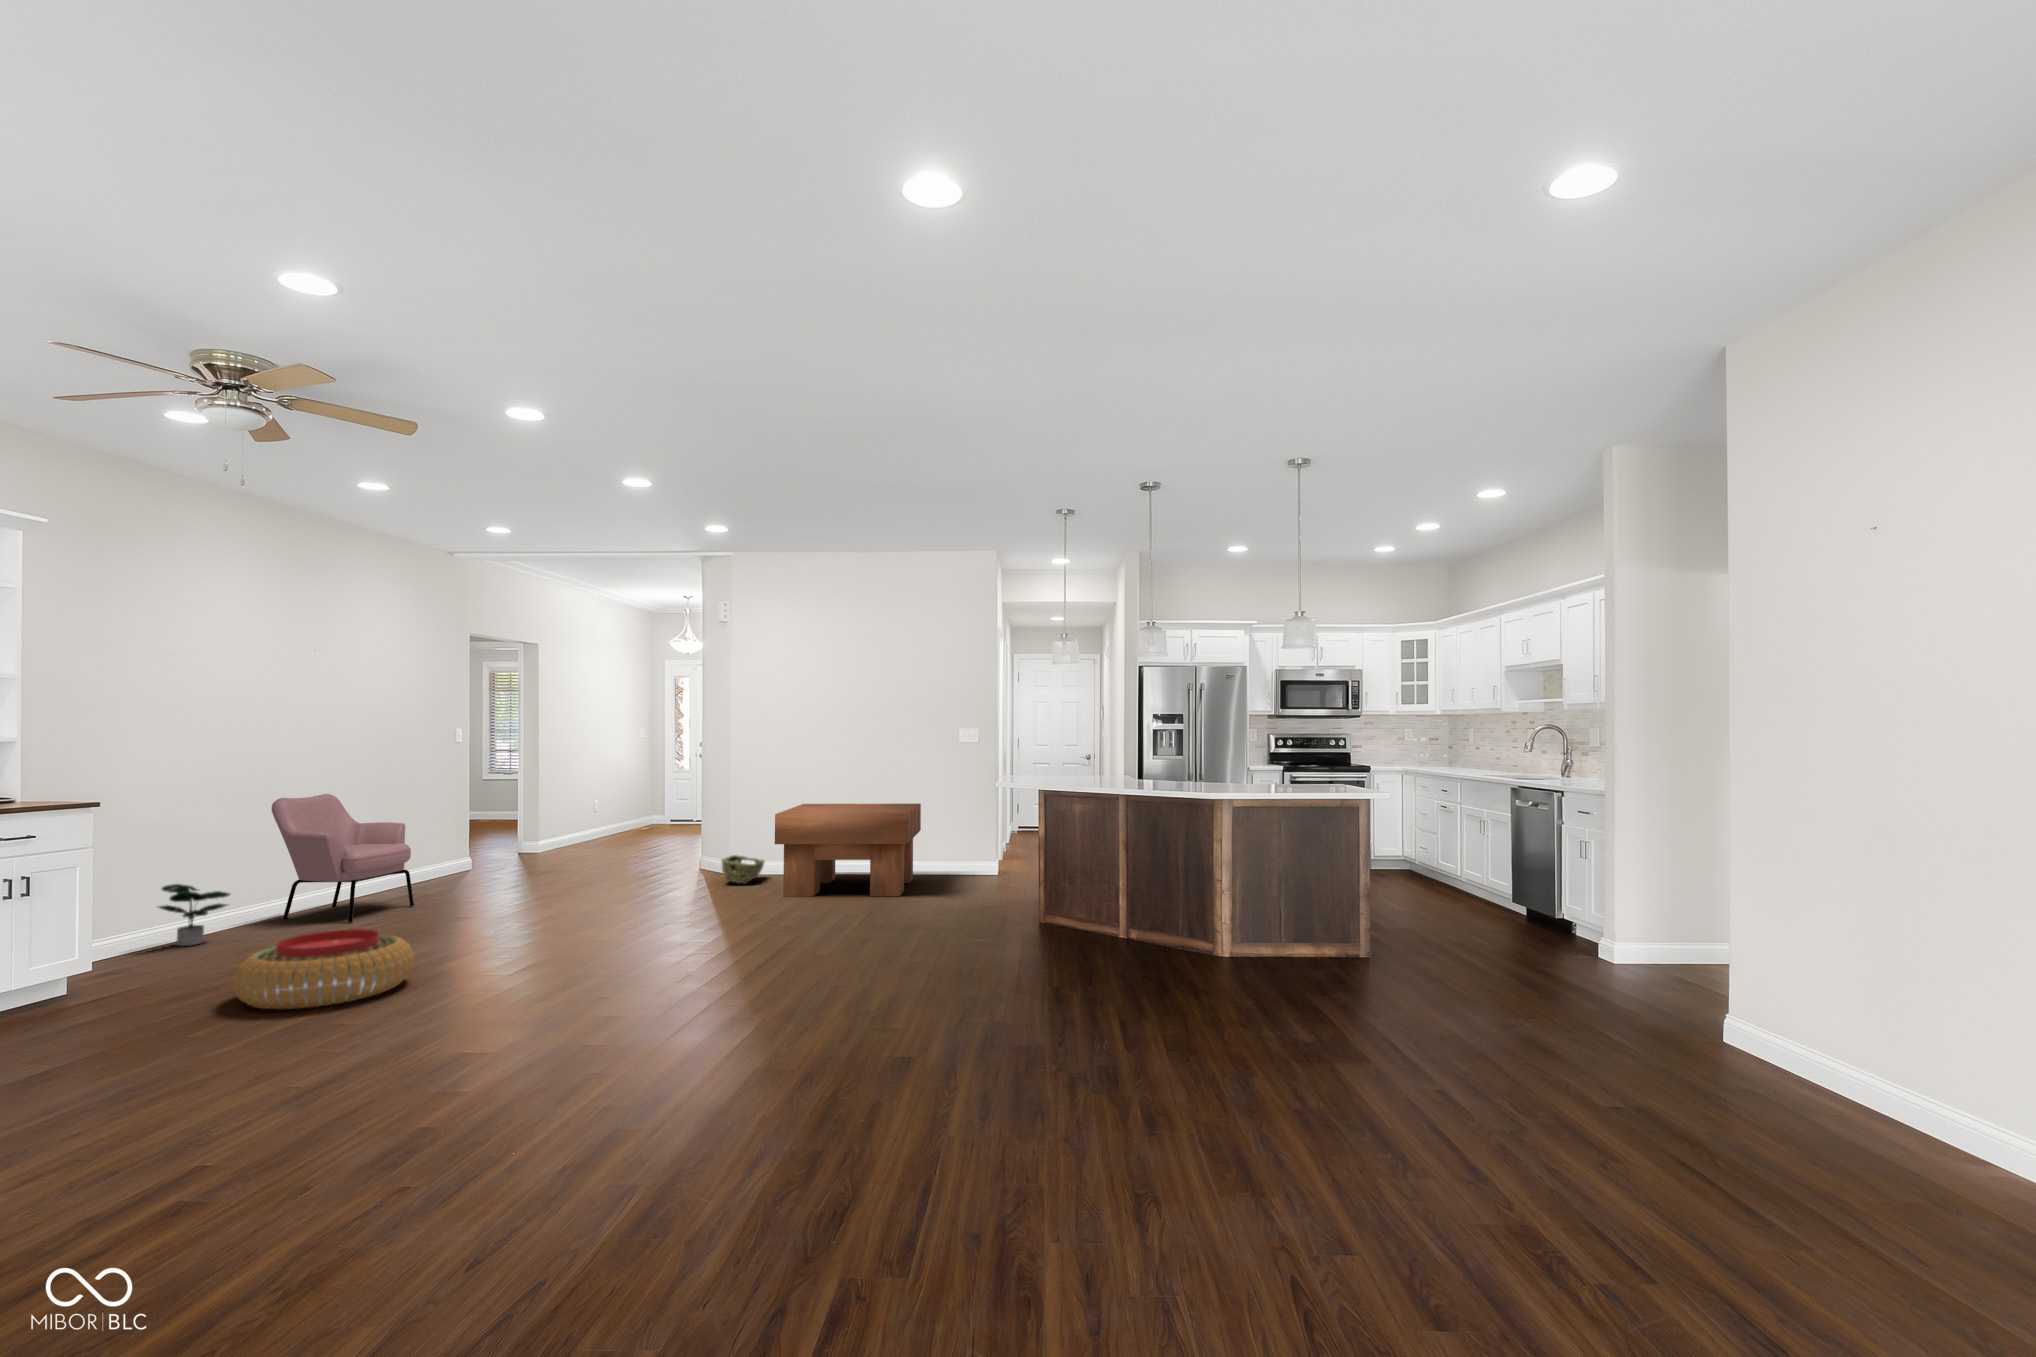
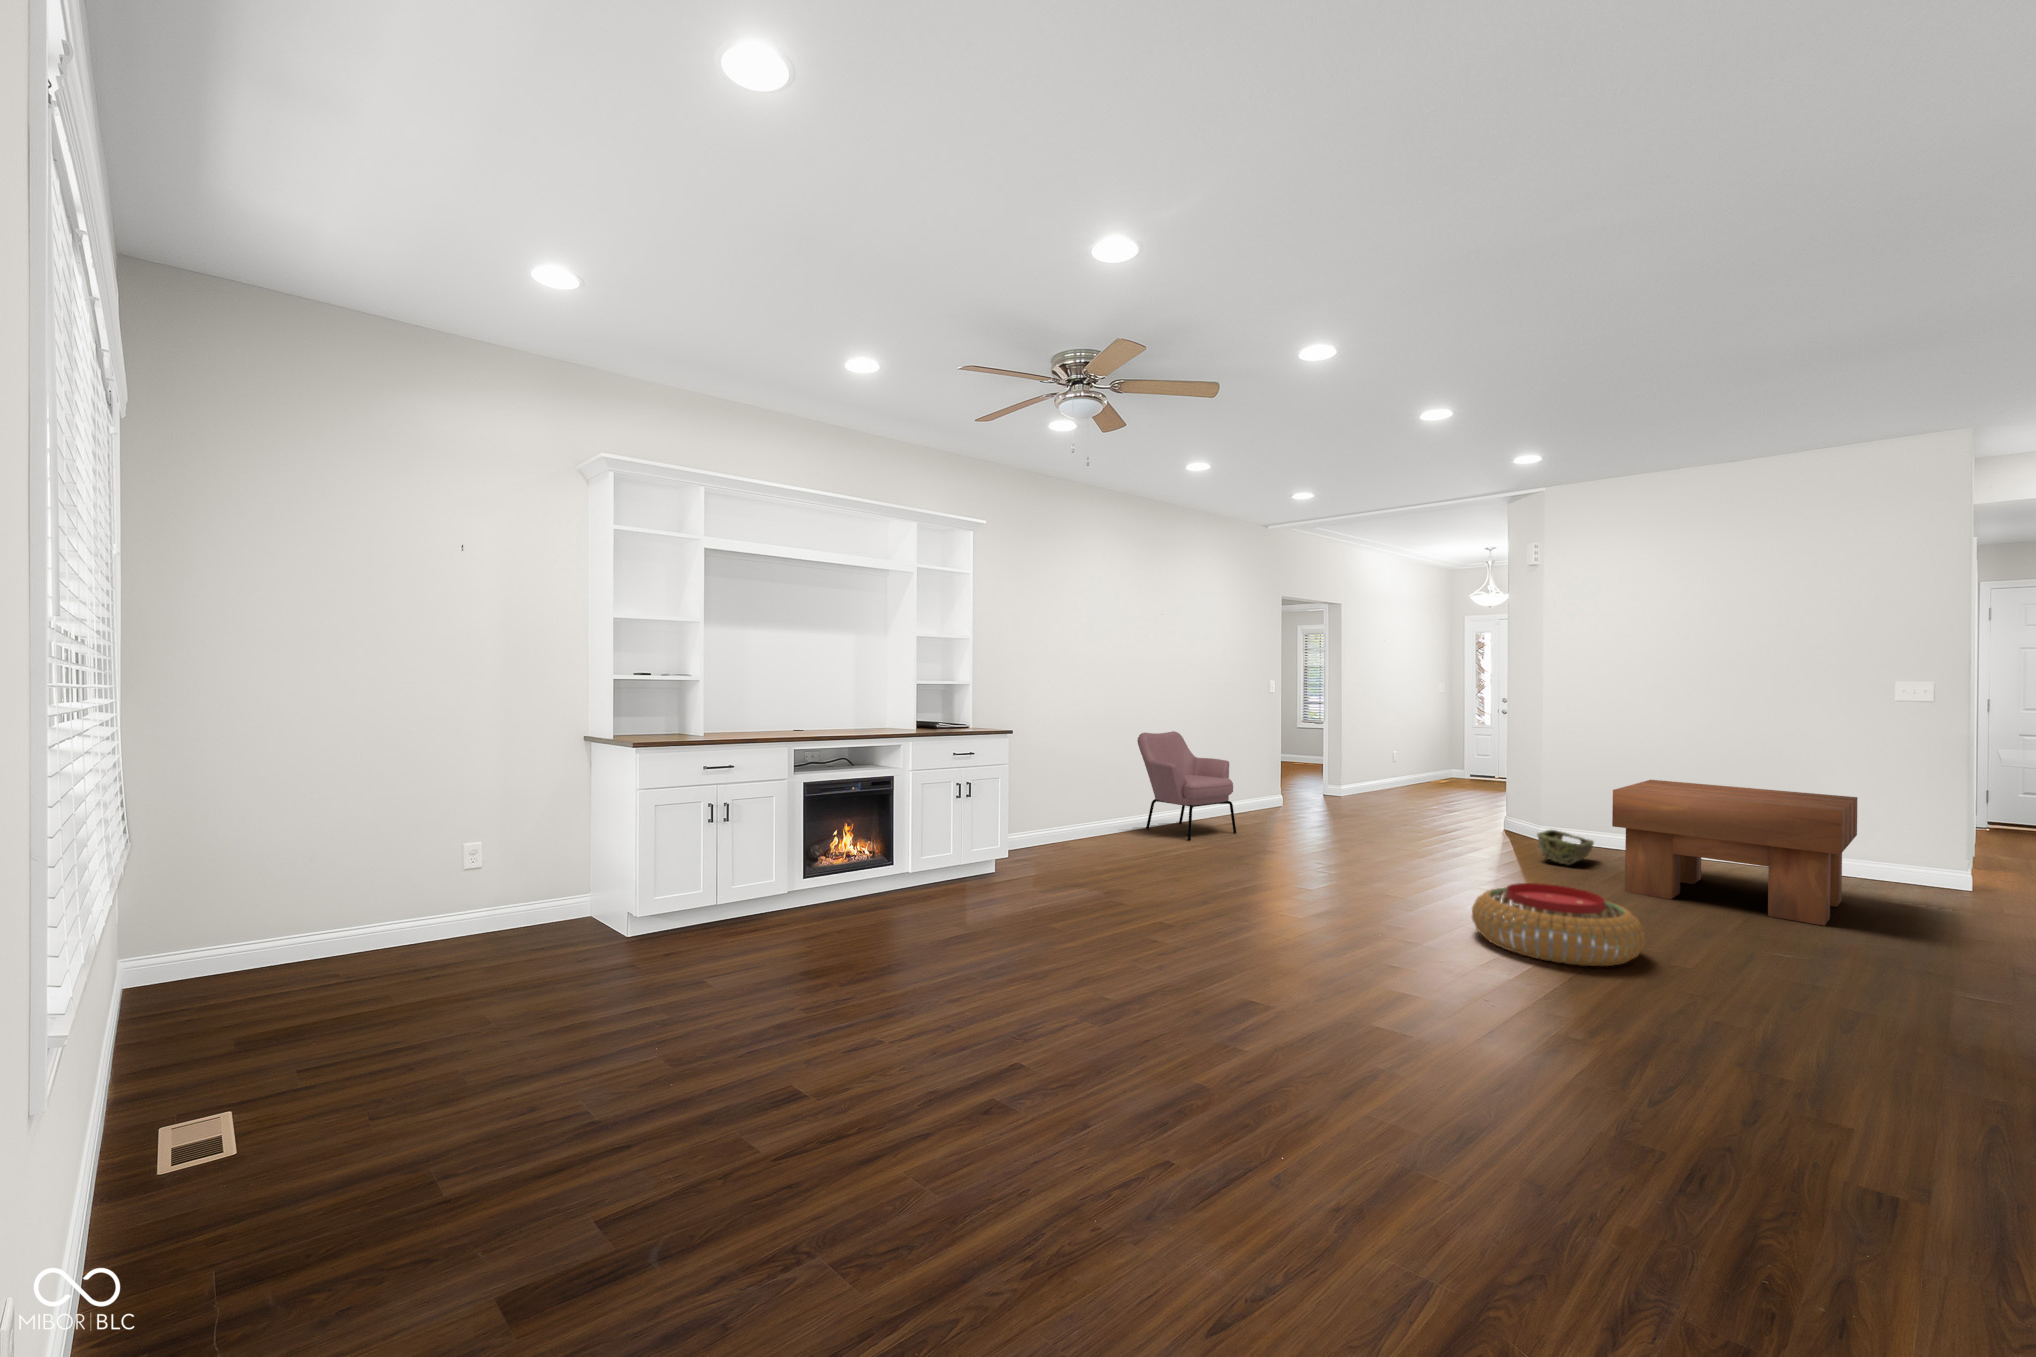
potted plant: present [159,884,230,946] -> none [1068,792,1112,840]
pouf: present [233,929,414,1009] -> present [1472,883,1645,966]

